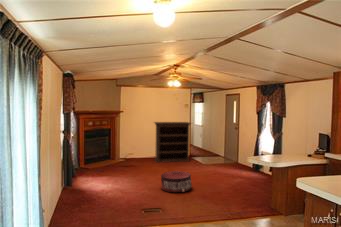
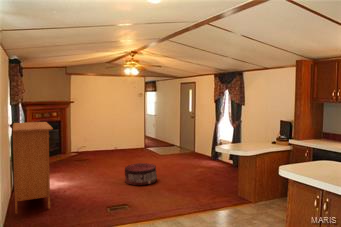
bookshelf: present [154,122,191,163] -> none [106,112,148,156]
console table: none [58,129,92,210] -> present [13,122,53,214]

